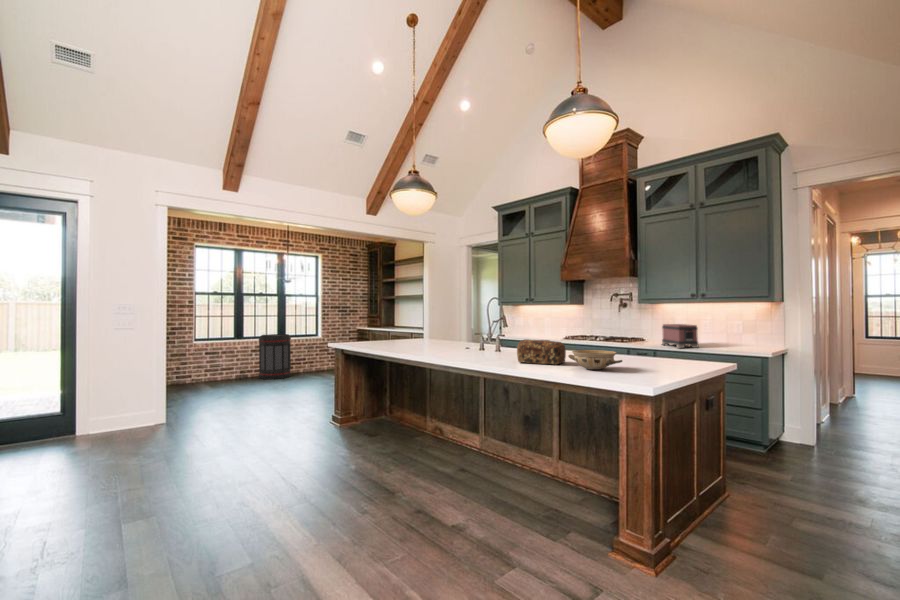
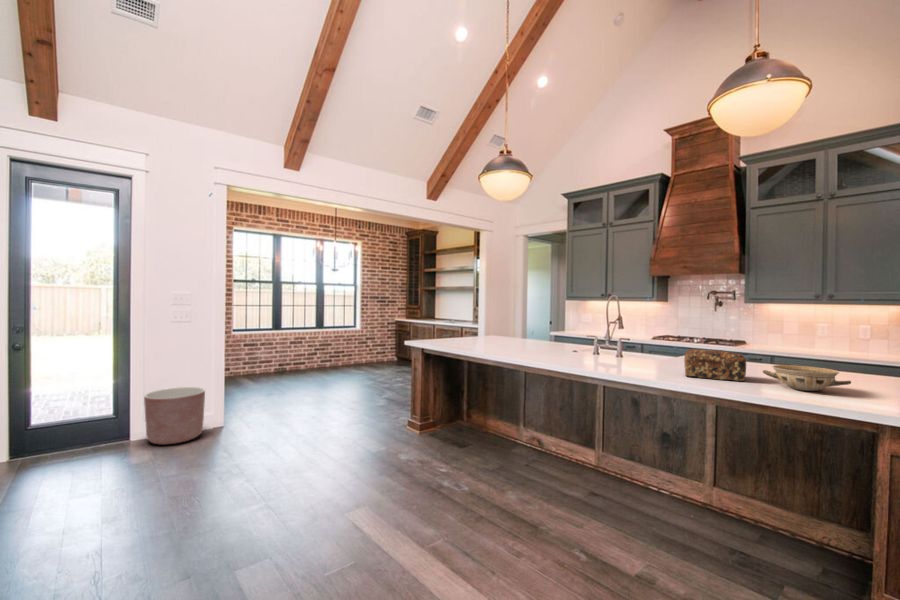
toaster: present [661,324,699,348] -> none [779,328,832,356]
trash can: present [259,334,291,379] -> none [299,325,332,373]
planter: none [86,388,145,439] -> present [144,387,205,444]

